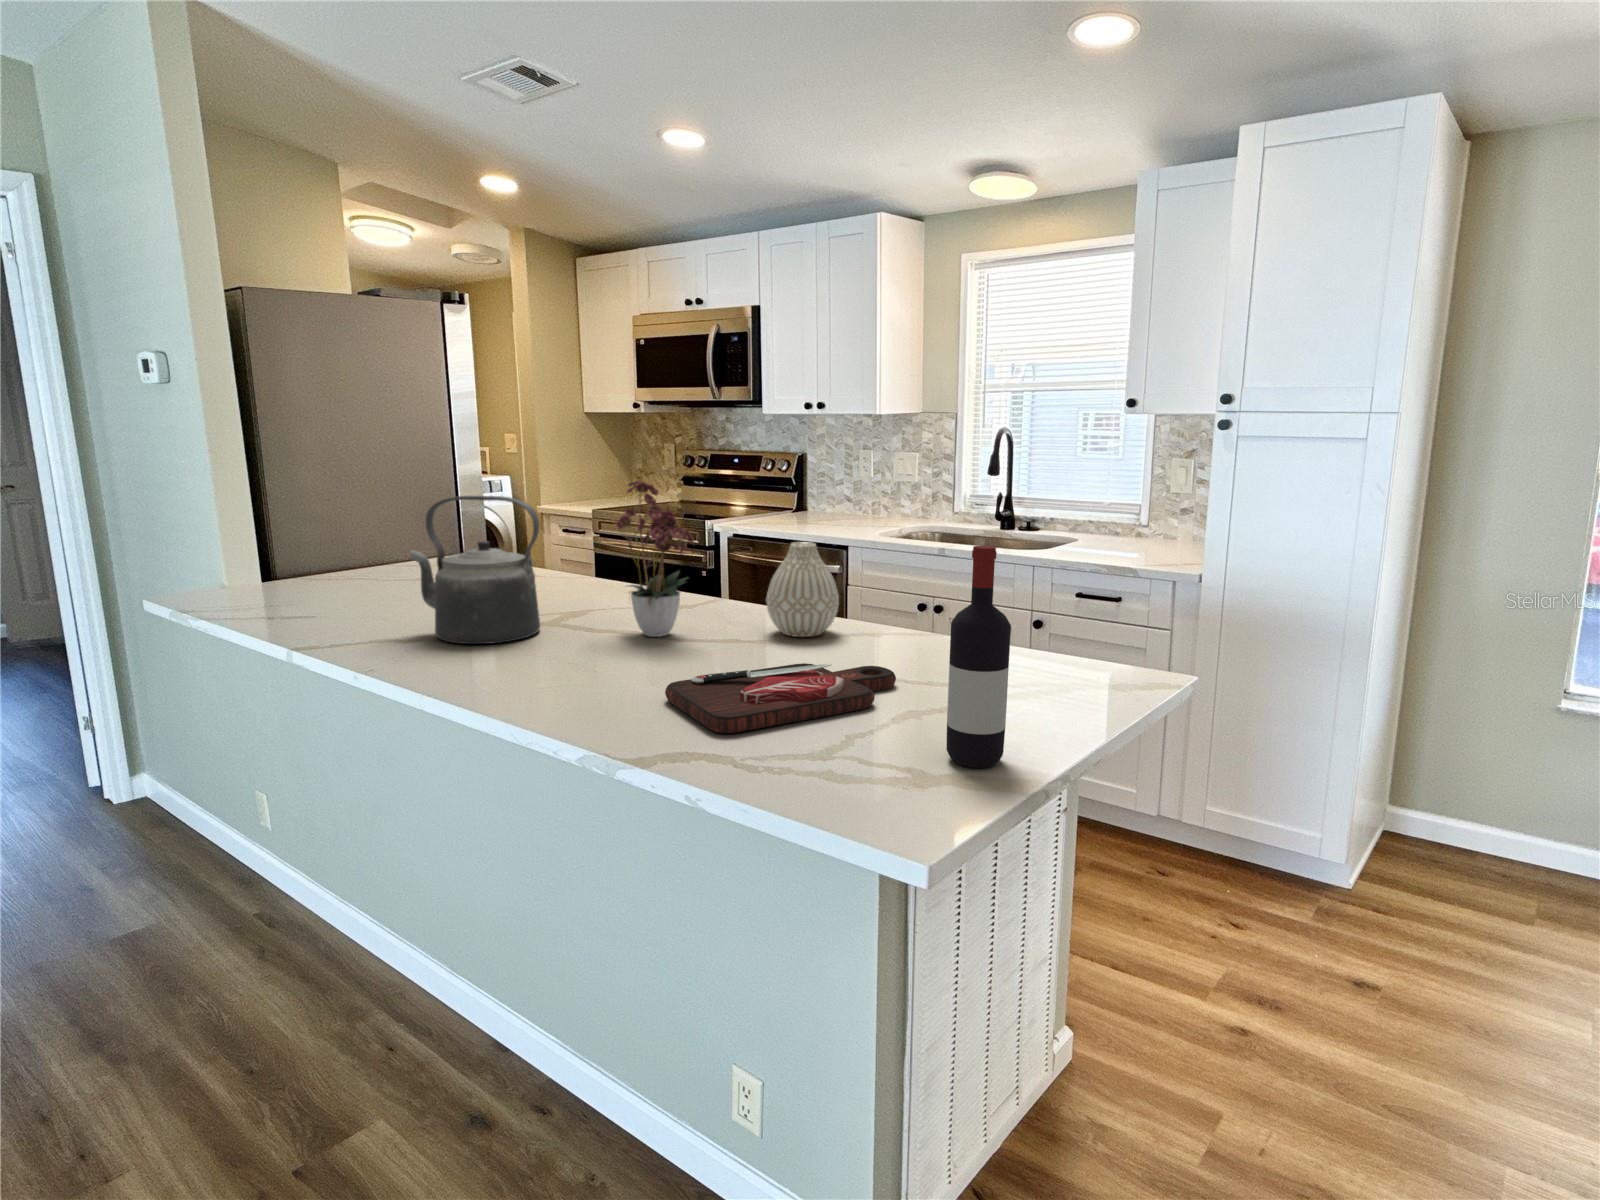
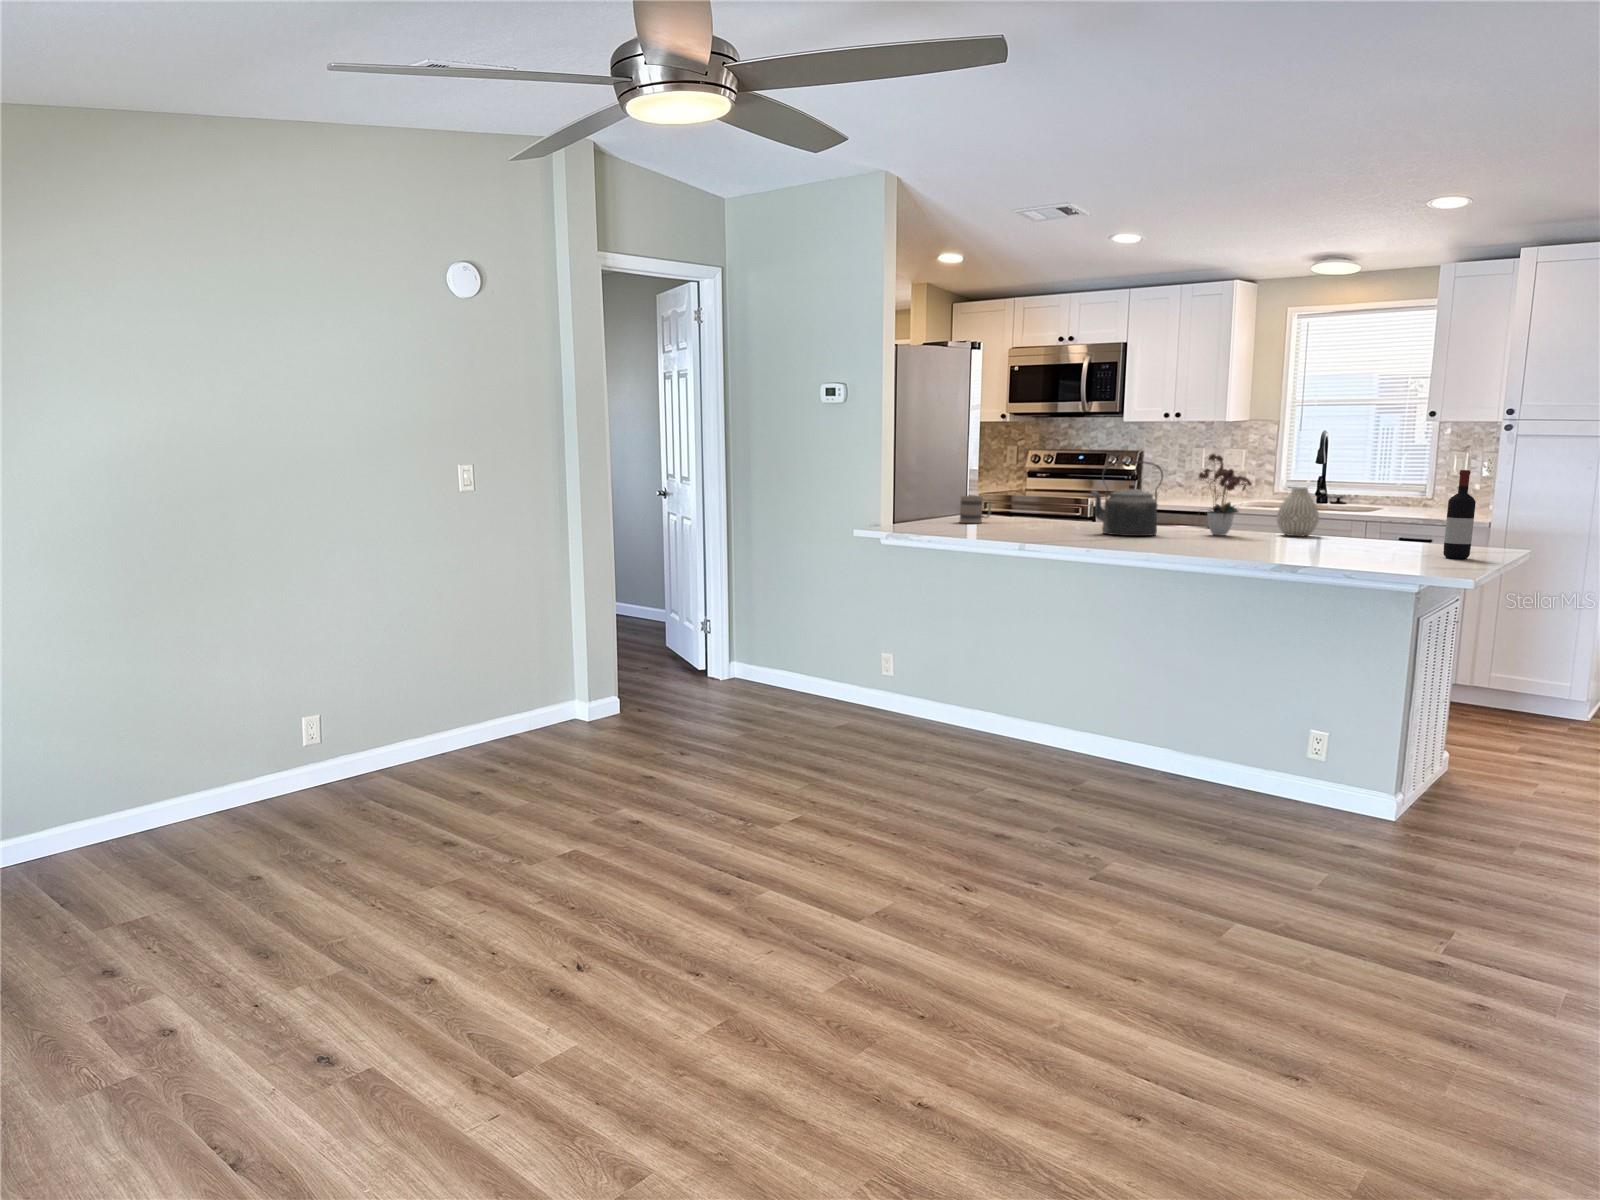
mug: none [297,545,363,595] -> present [959,496,992,523]
cutting board: present [665,663,896,733] -> none [1286,533,1387,553]

